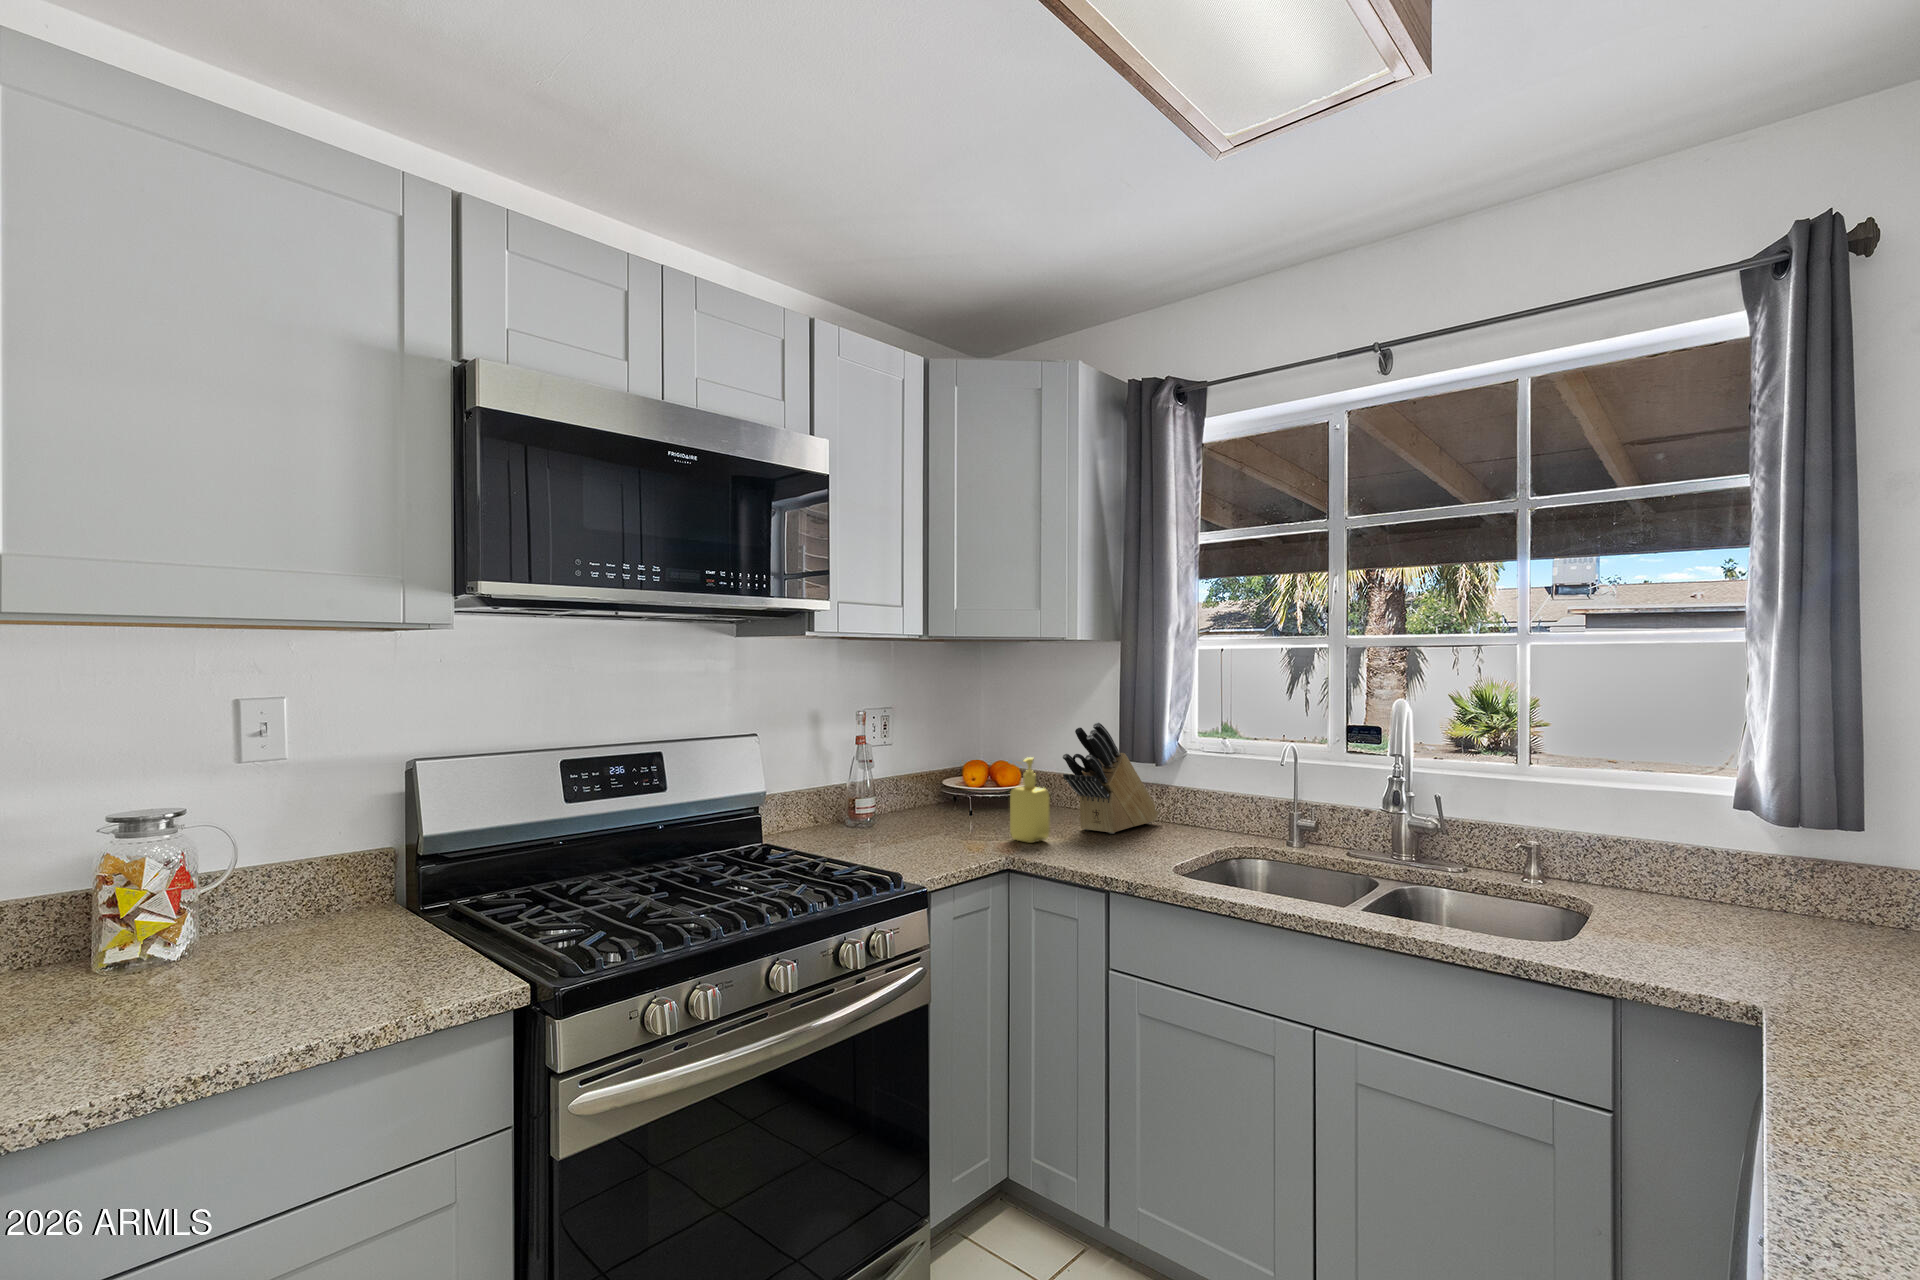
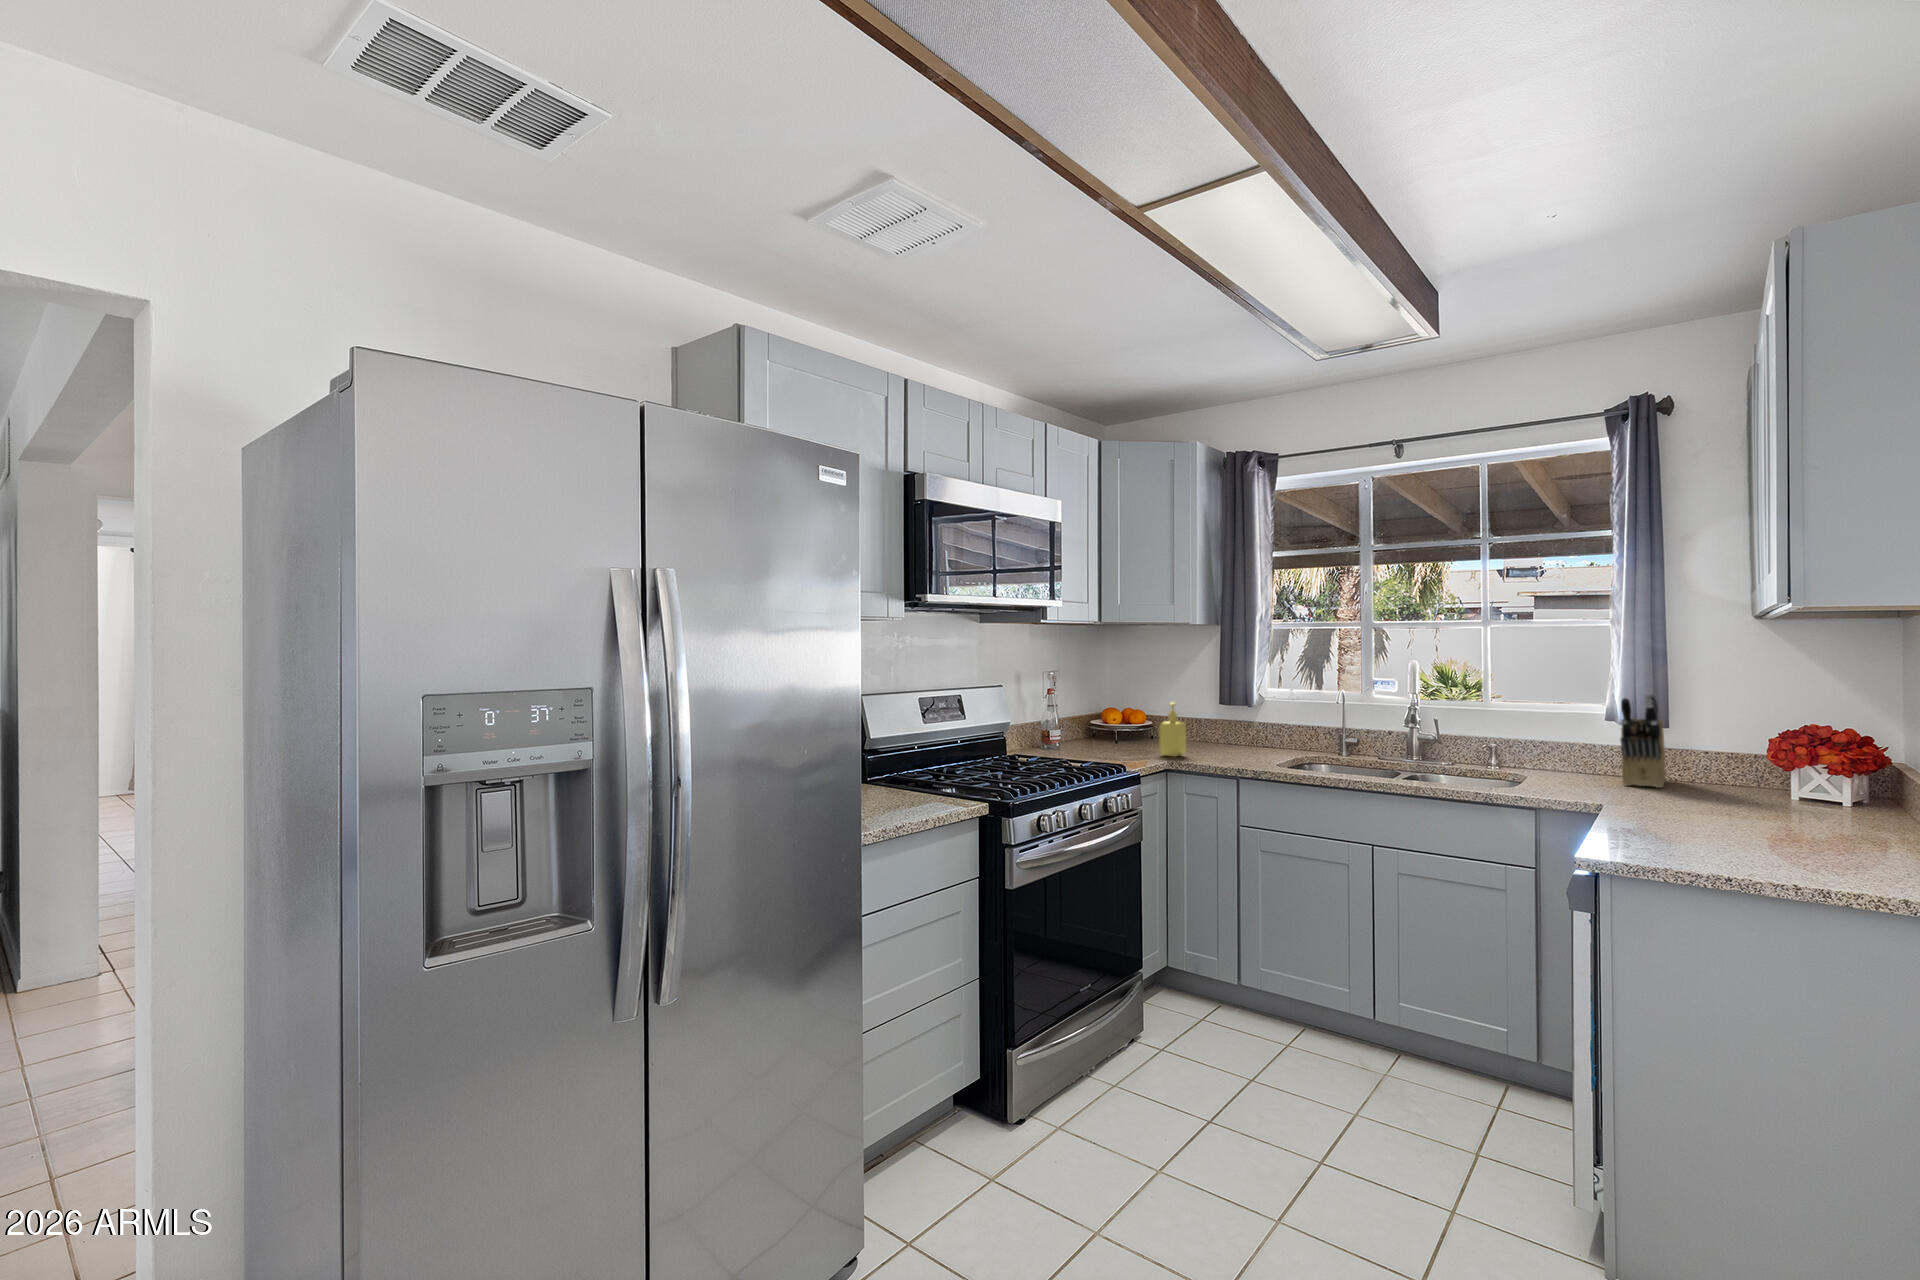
knife block: present [1063,722,1159,834] -> present [1620,694,1666,788]

